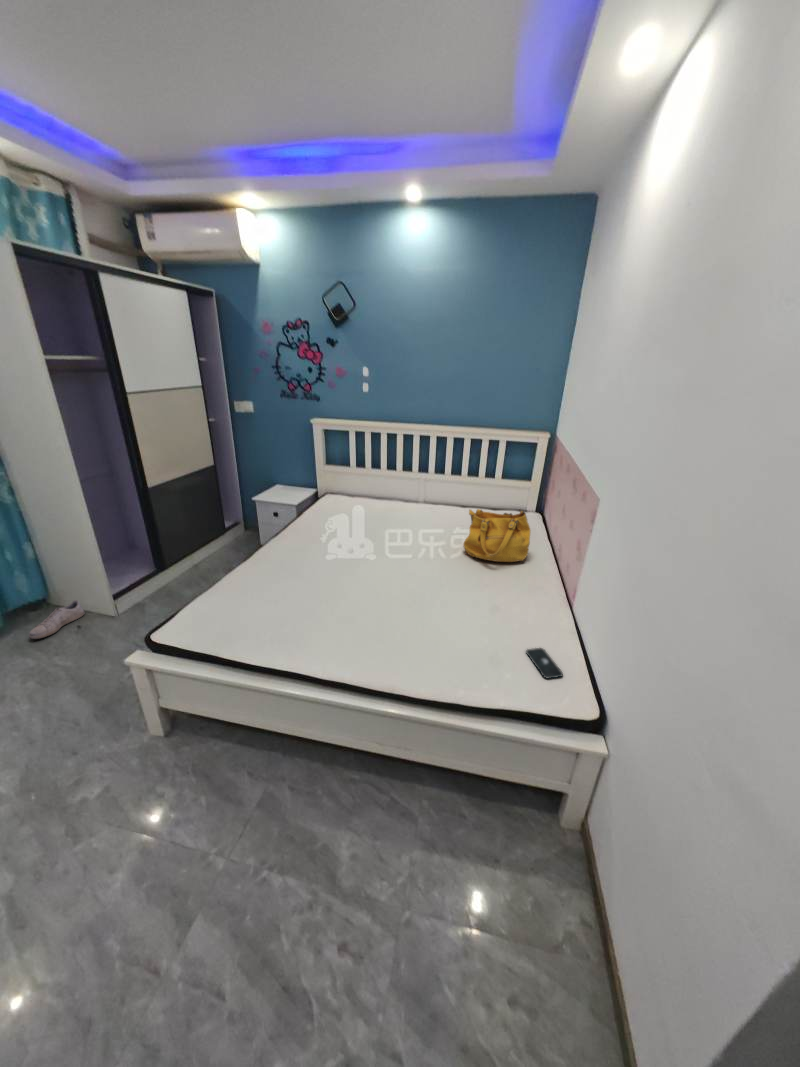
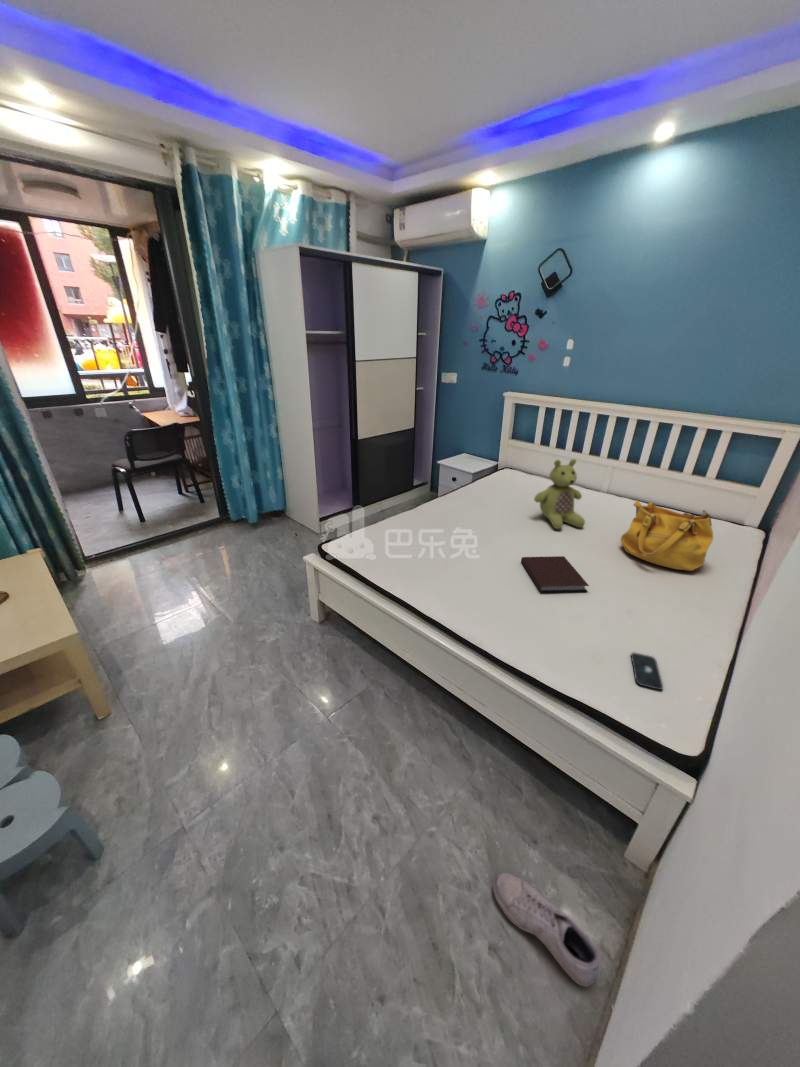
stuffed bear: none [380,480,428,548] -> present [534,459,585,529]
notebook: none [395,574,464,617] -> present [521,556,589,593]
shoe: present [29,600,85,639] -> present [493,873,601,987]

